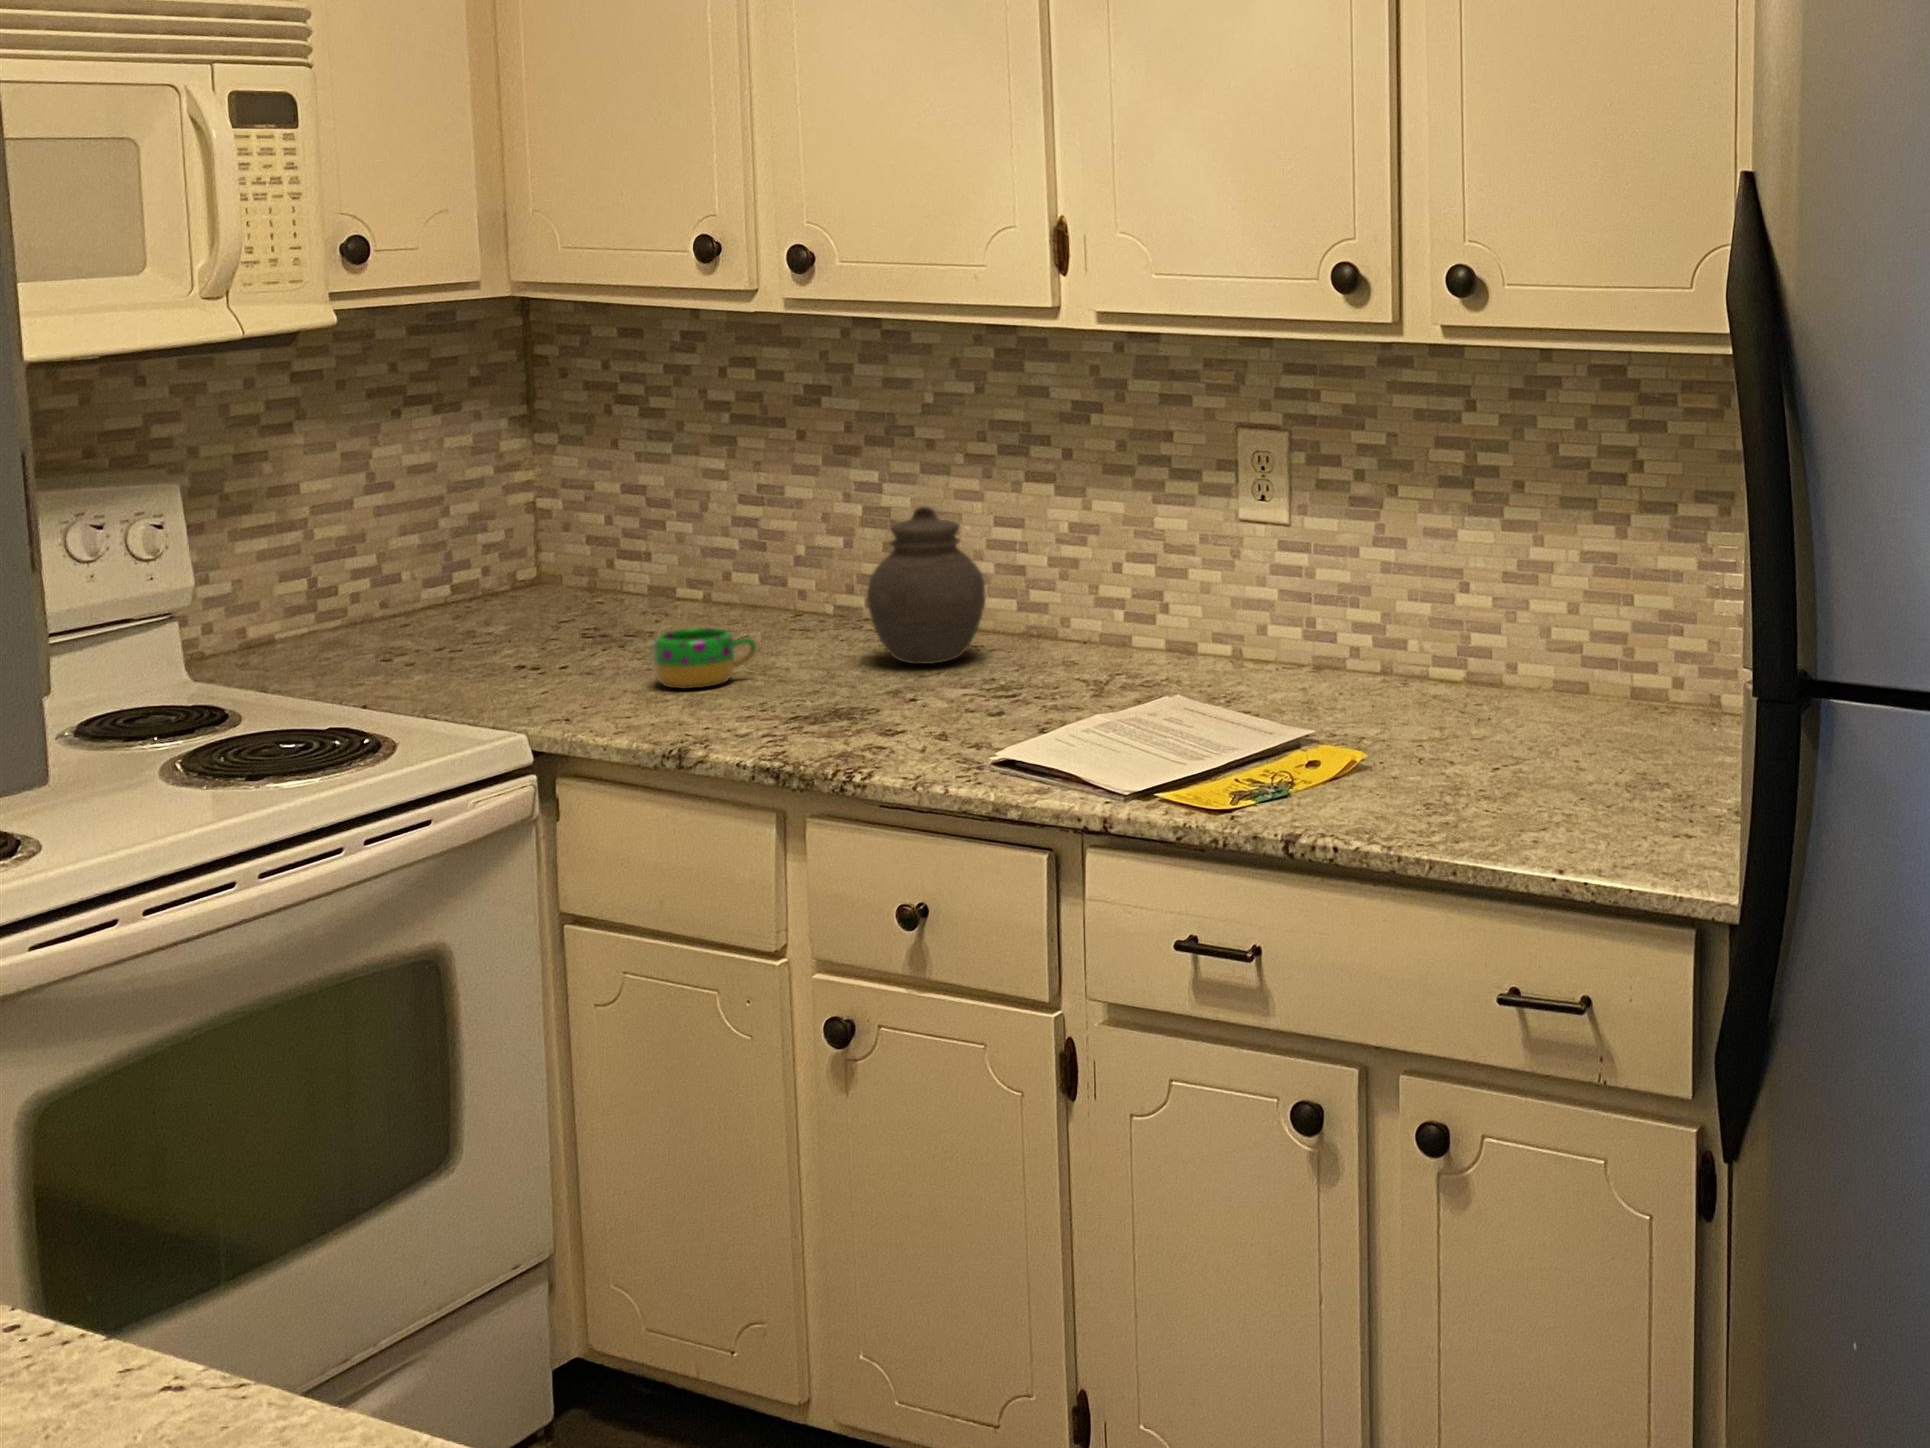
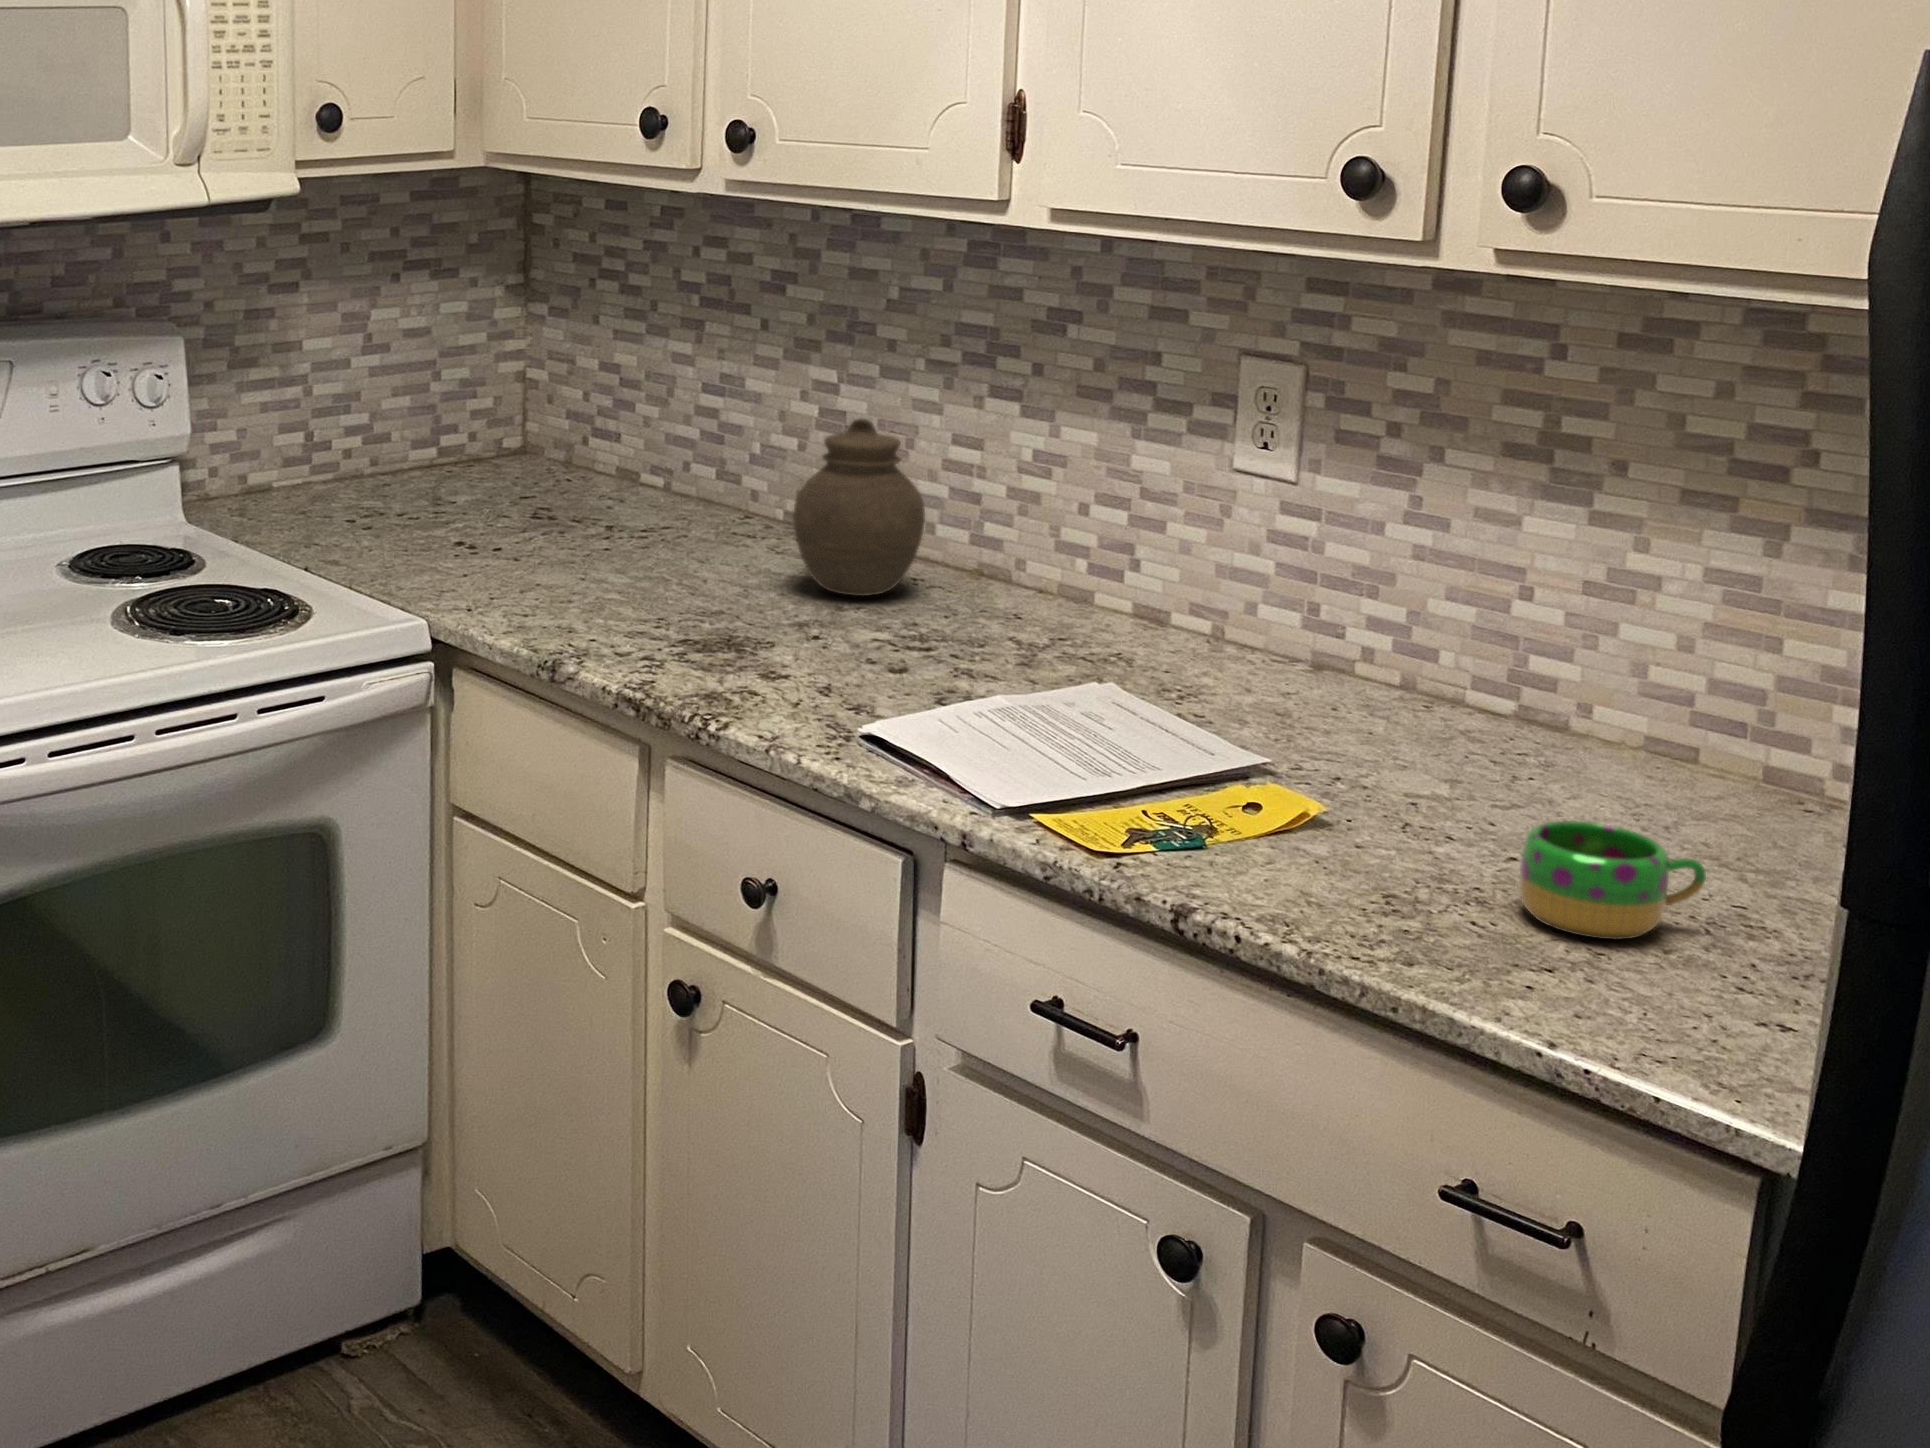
mug: present [653,628,756,689] -> present [1519,821,1706,939]

